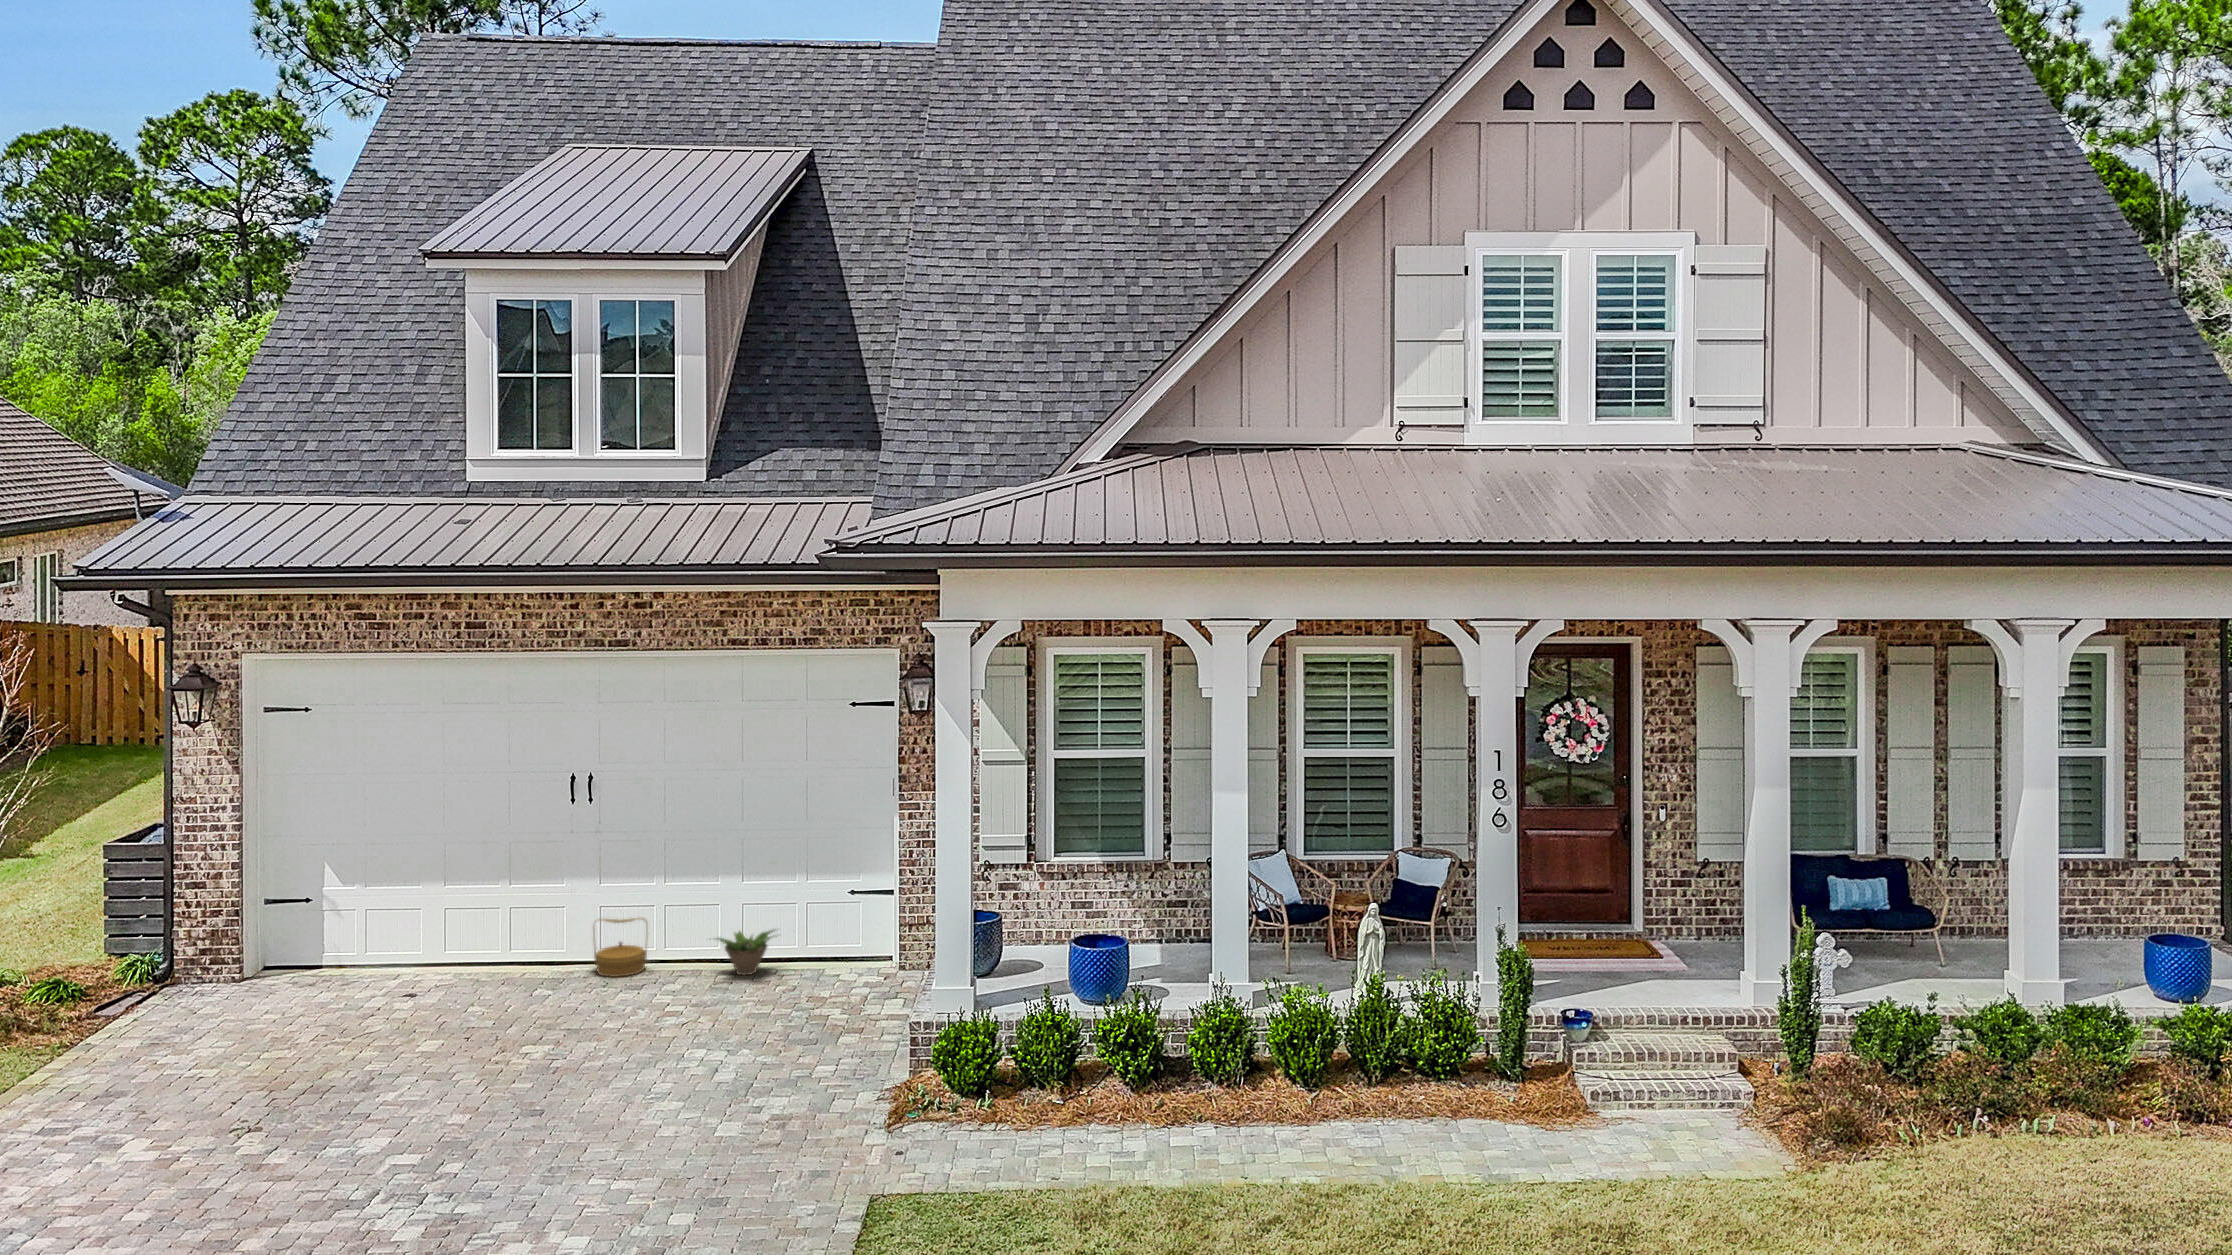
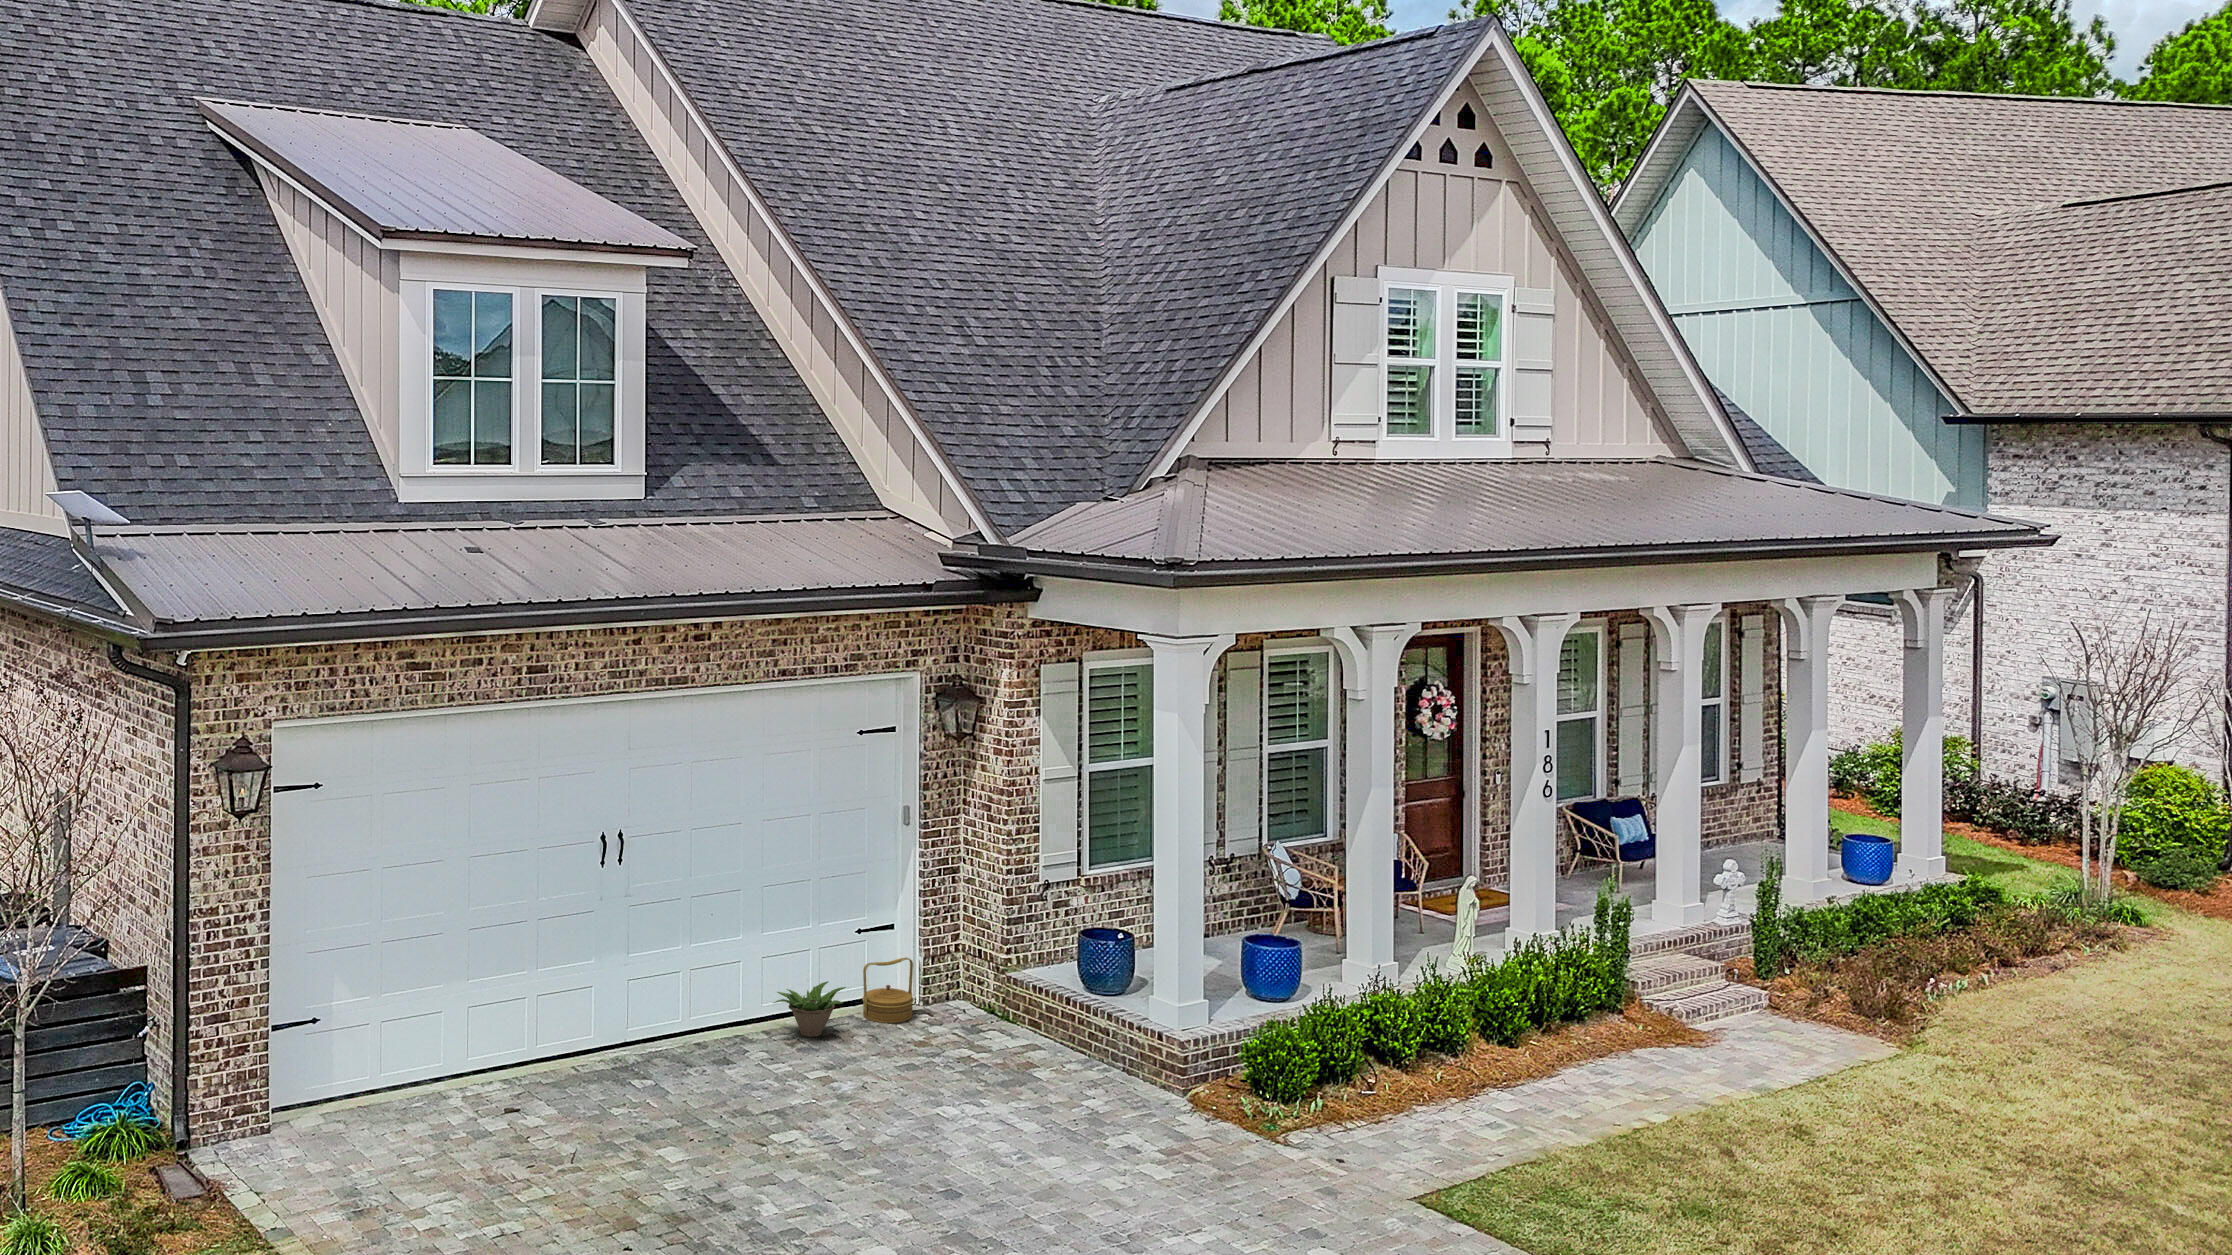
woven basket: present [593,918,647,977] -> present [862,958,914,1023]

